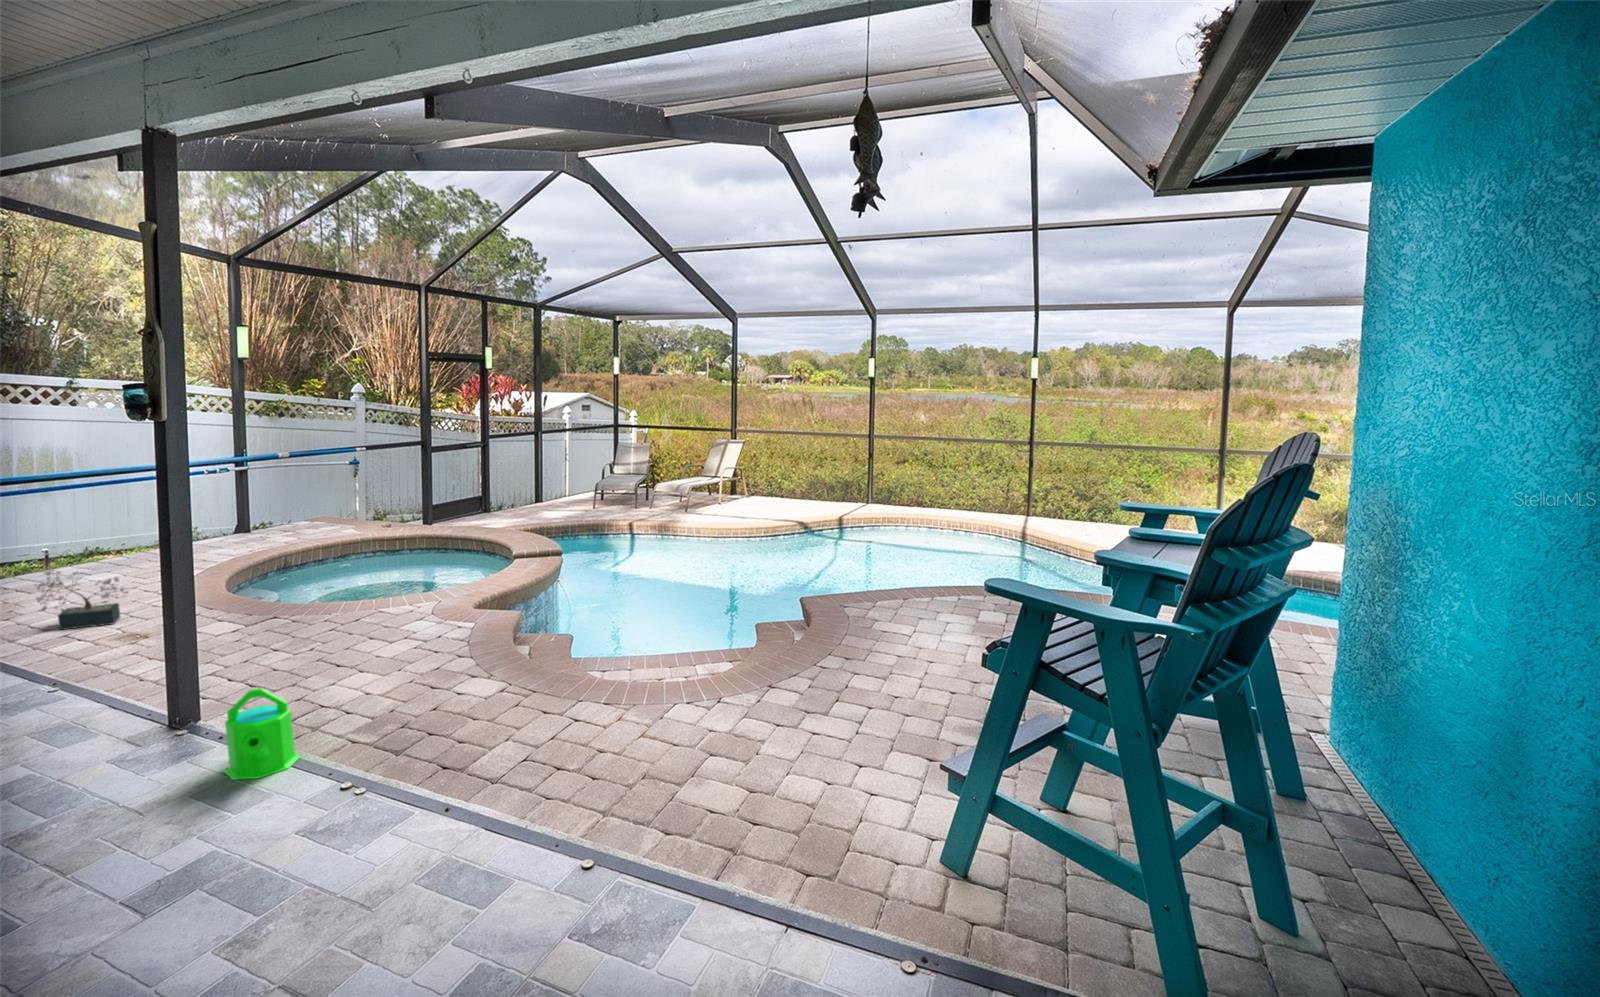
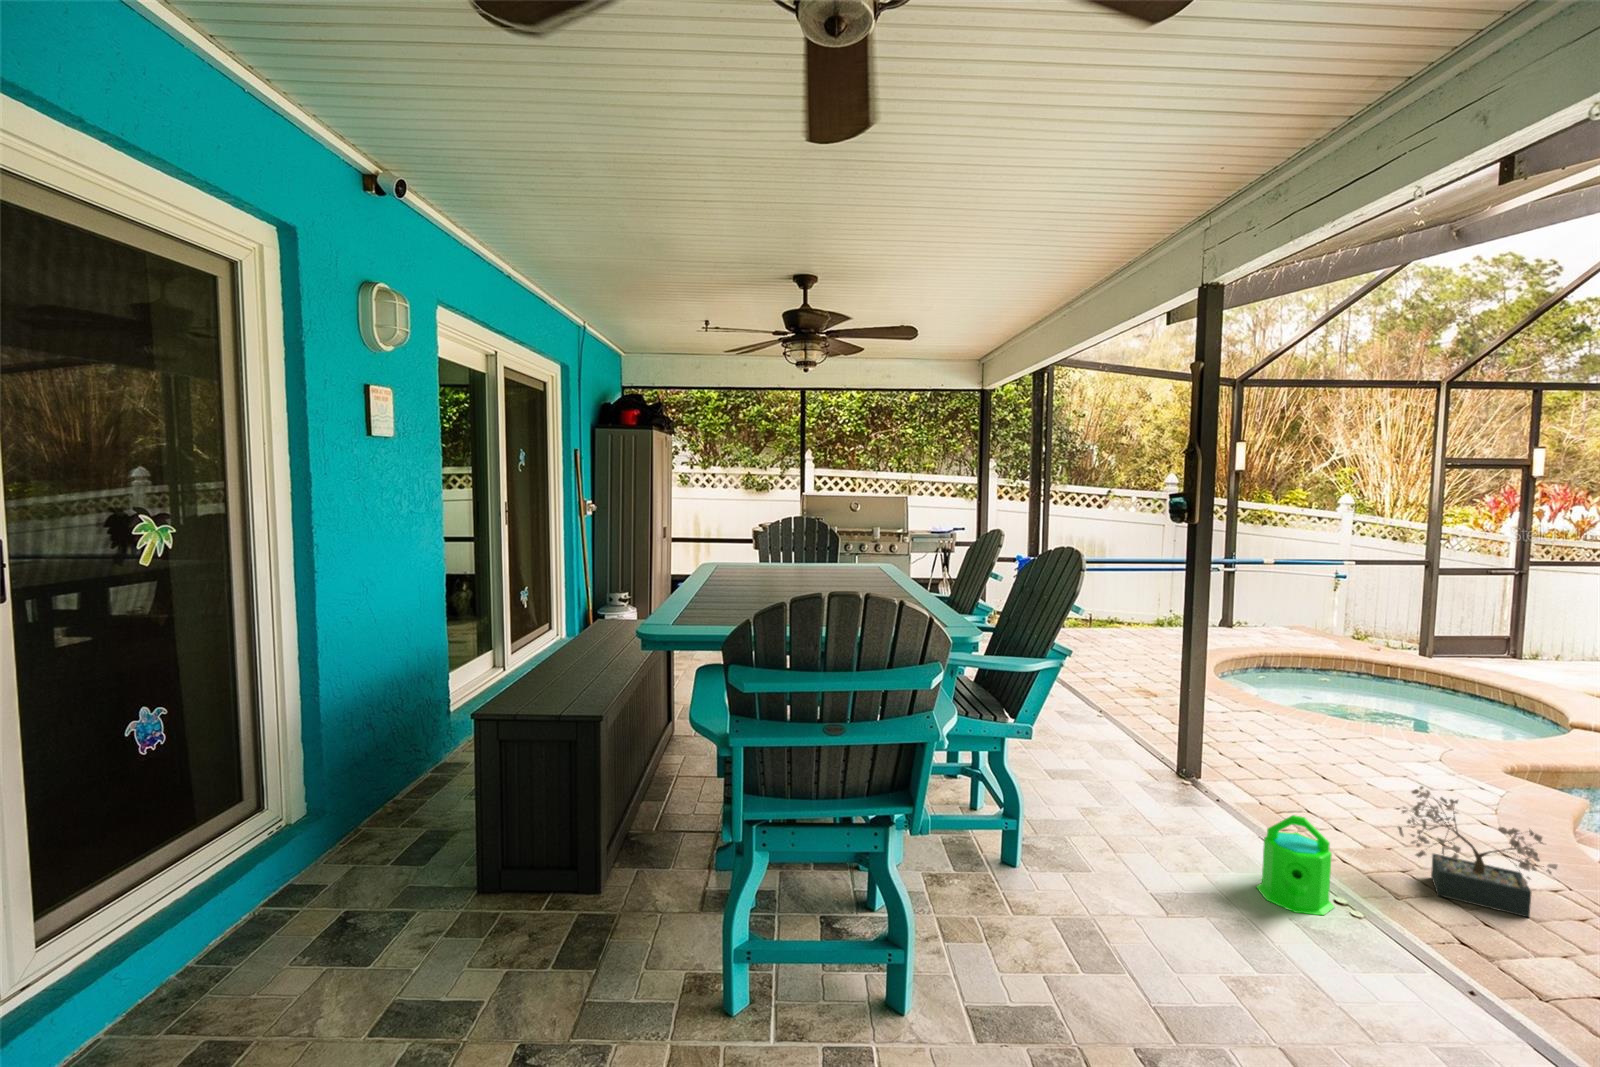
decorative plant: present [35,569,129,630] -> present [1398,786,1558,917]

